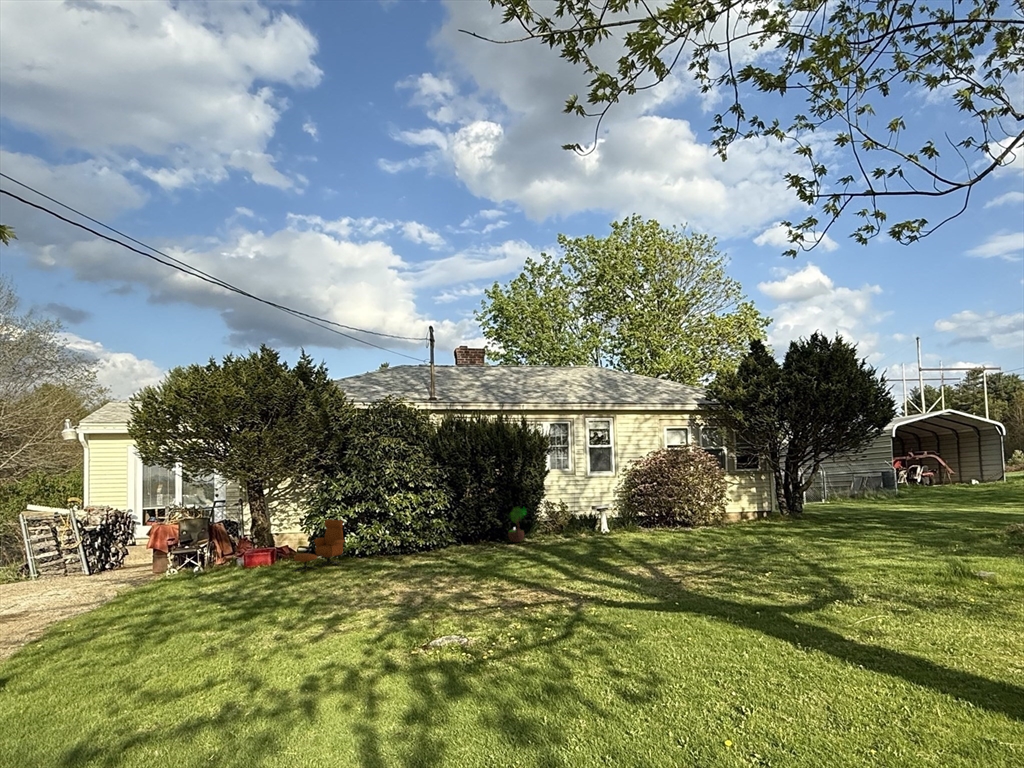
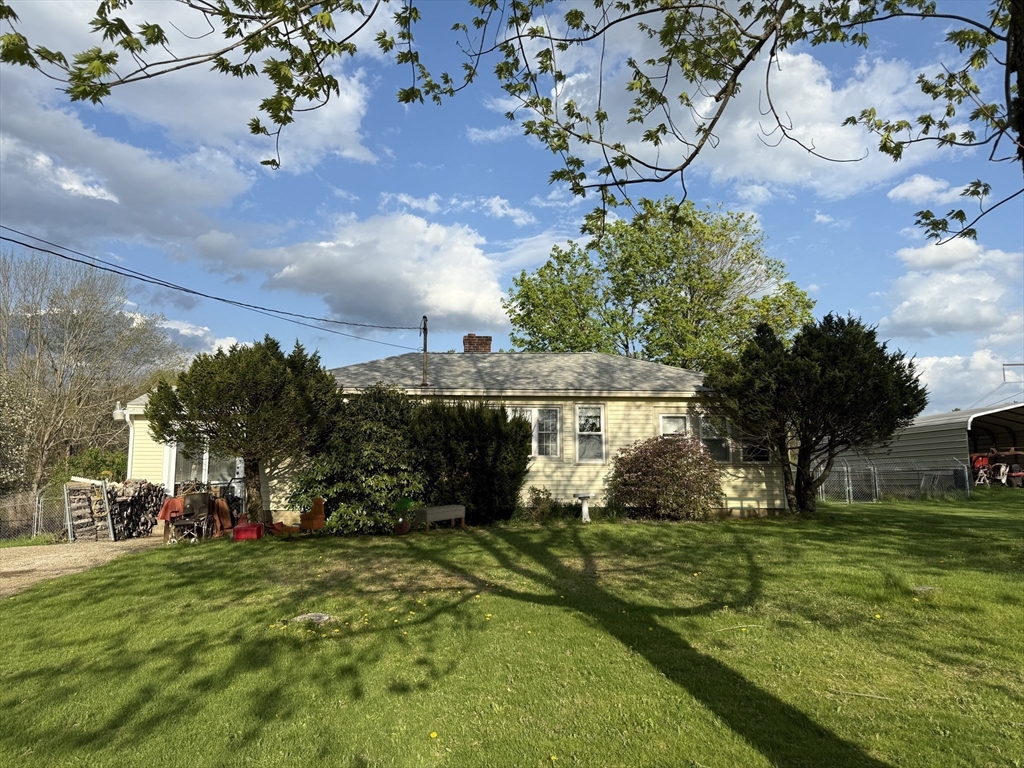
round table: none [730,506,776,528] -> present [721,497,765,519]
potted tree: present [508,508,525,542] -> present [393,498,413,534]
bench: none [440,523,491,556] -> present [414,505,465,533]

